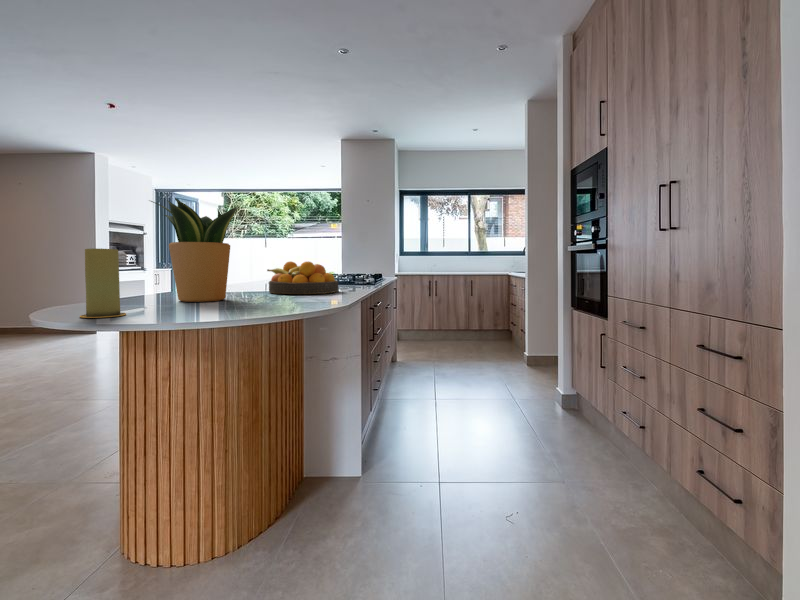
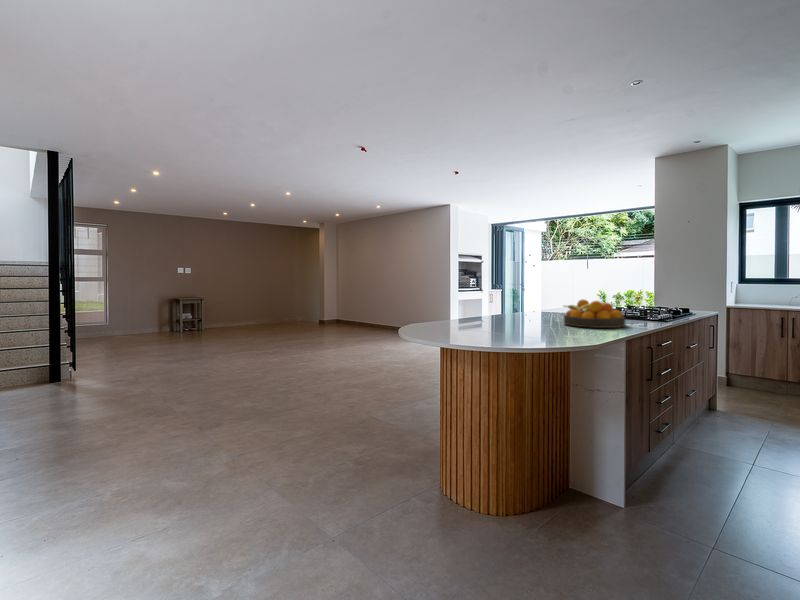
potted plant: present [151,198,239,302] -> none [483,261,539,329]
candle: present [80,248,126,318] -> none [445,297,467,337]

